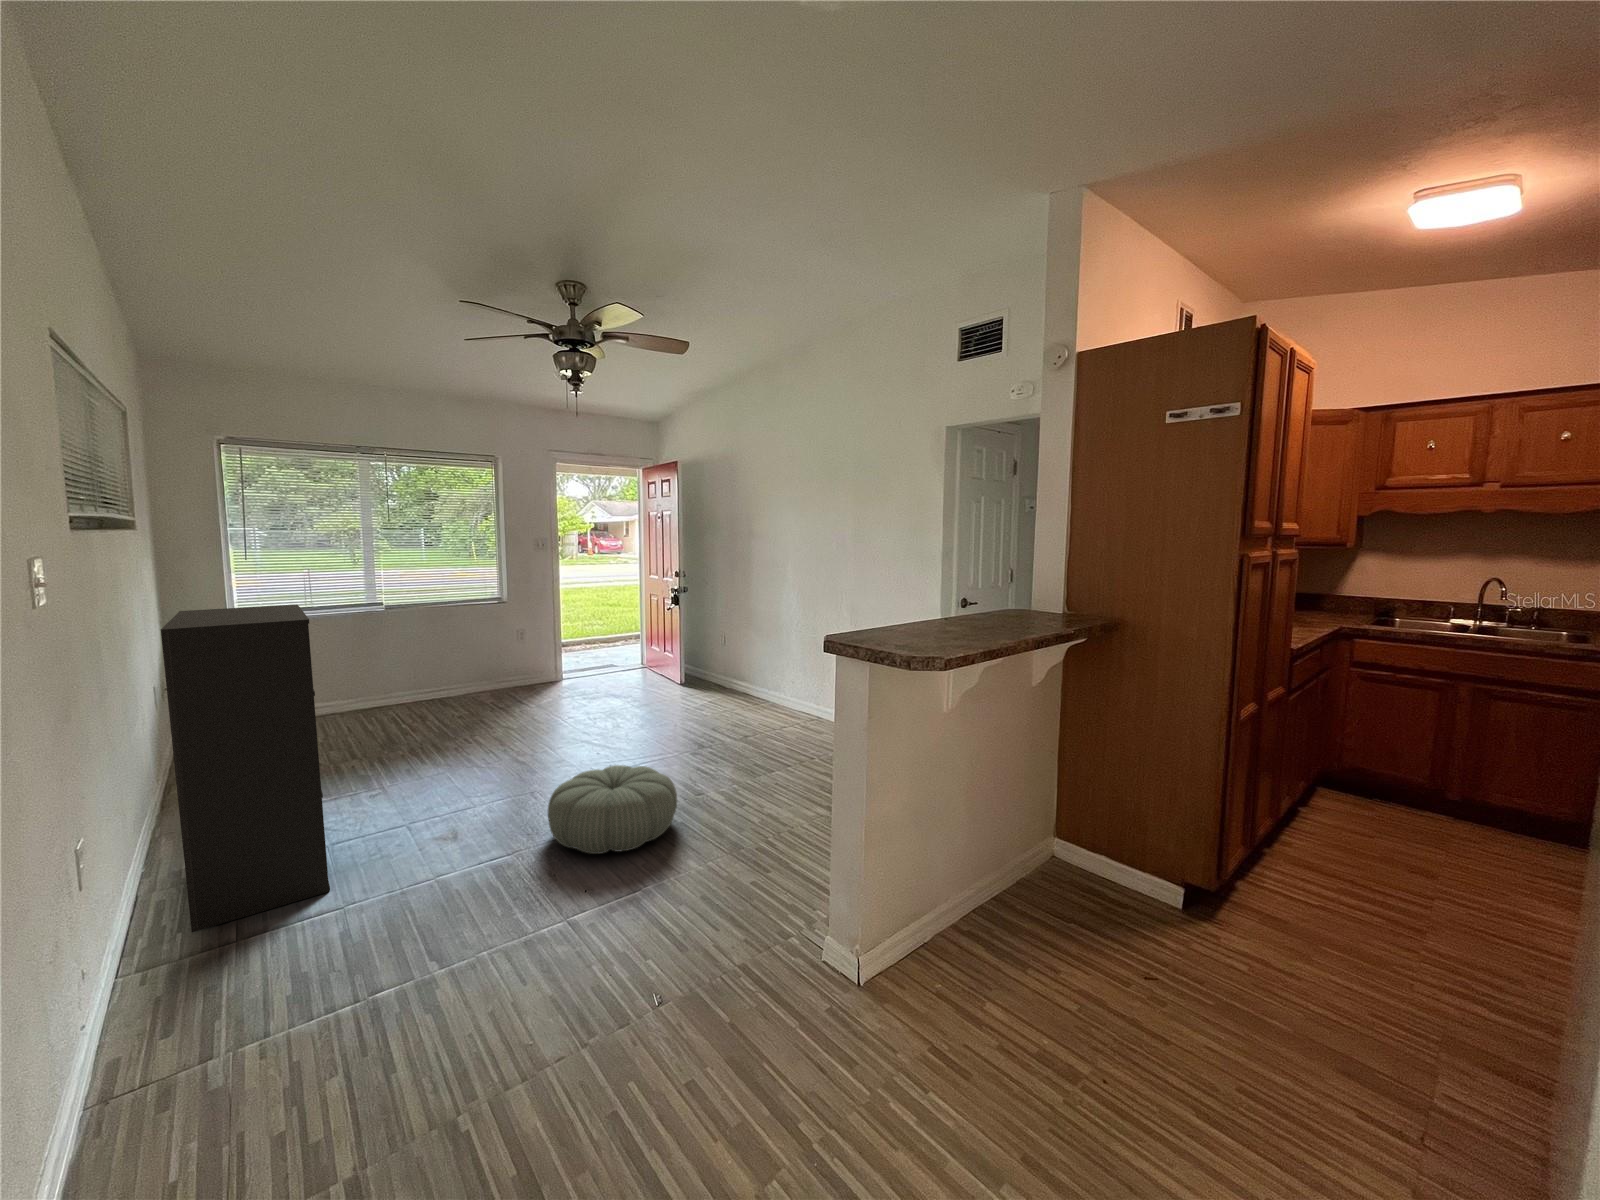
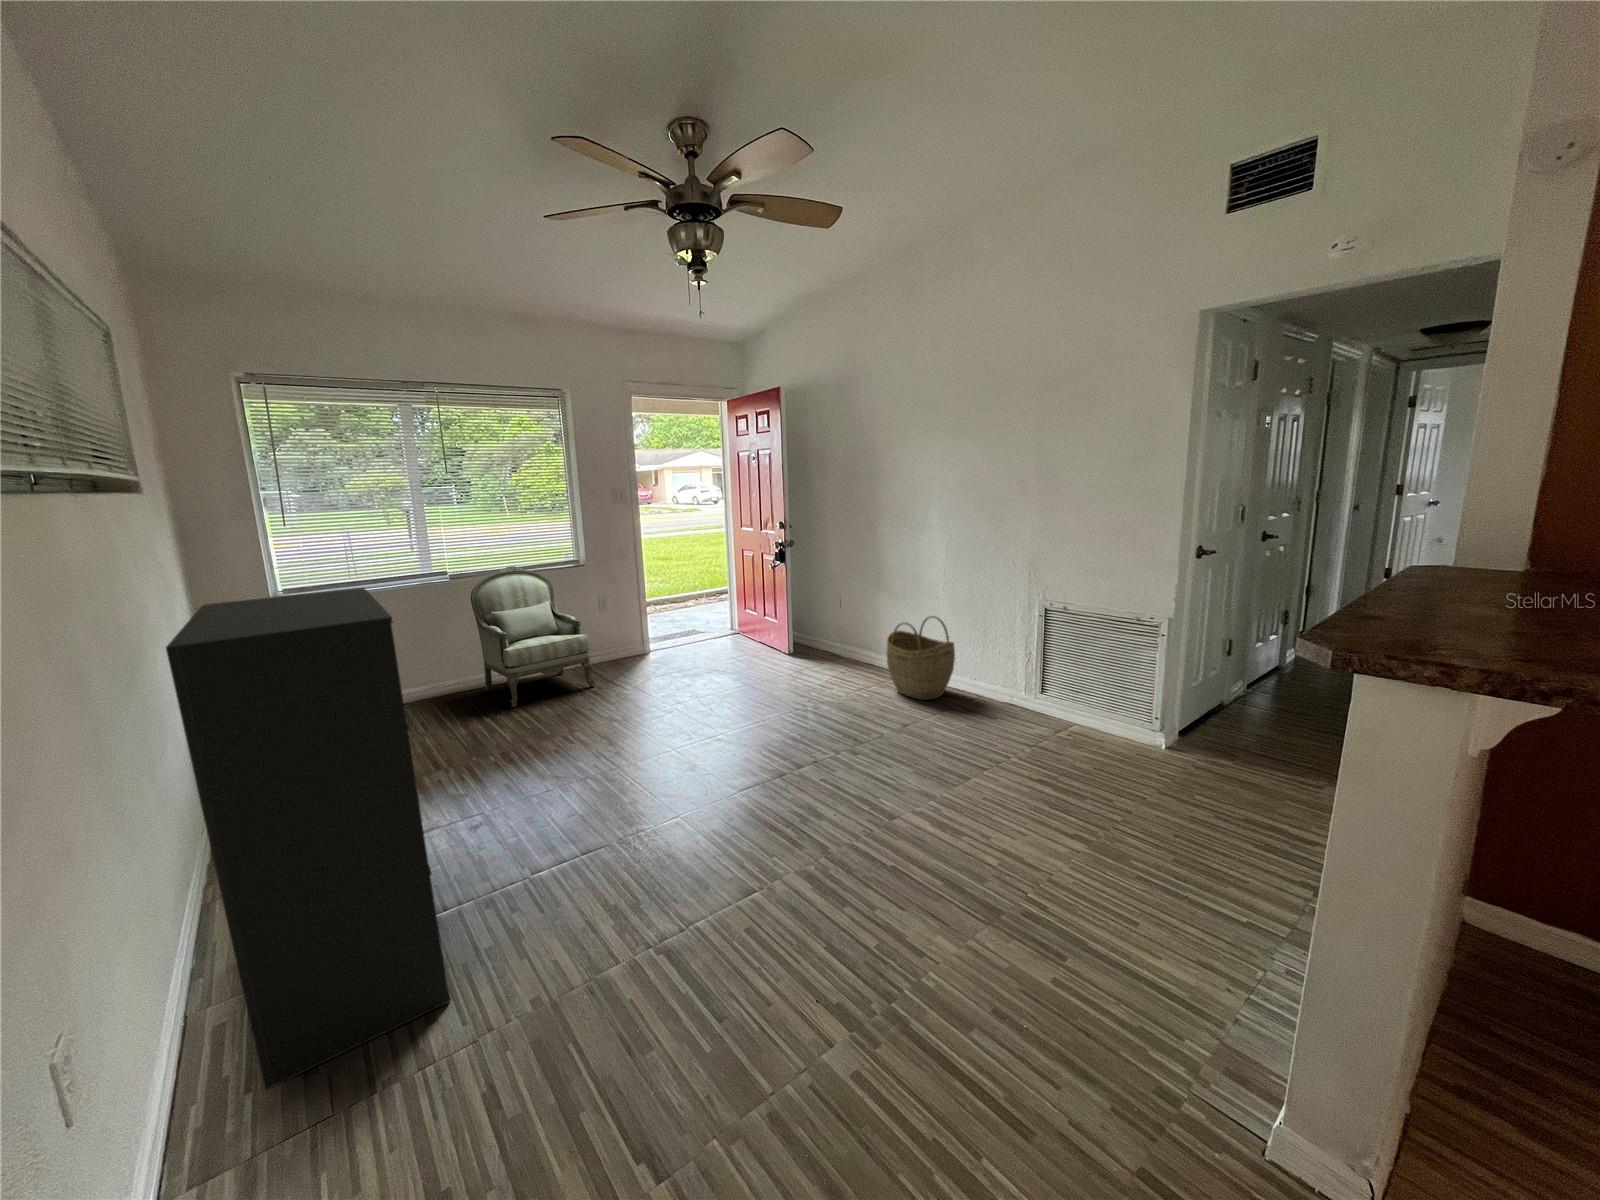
armchair: none [401,601,505,718] -> present [471,566,595,707]
woven basket: none [748,651,801,720] -> present [886,616,955,700]
pouf: present [548,765,677,854] -> none [722,788,895,928]

